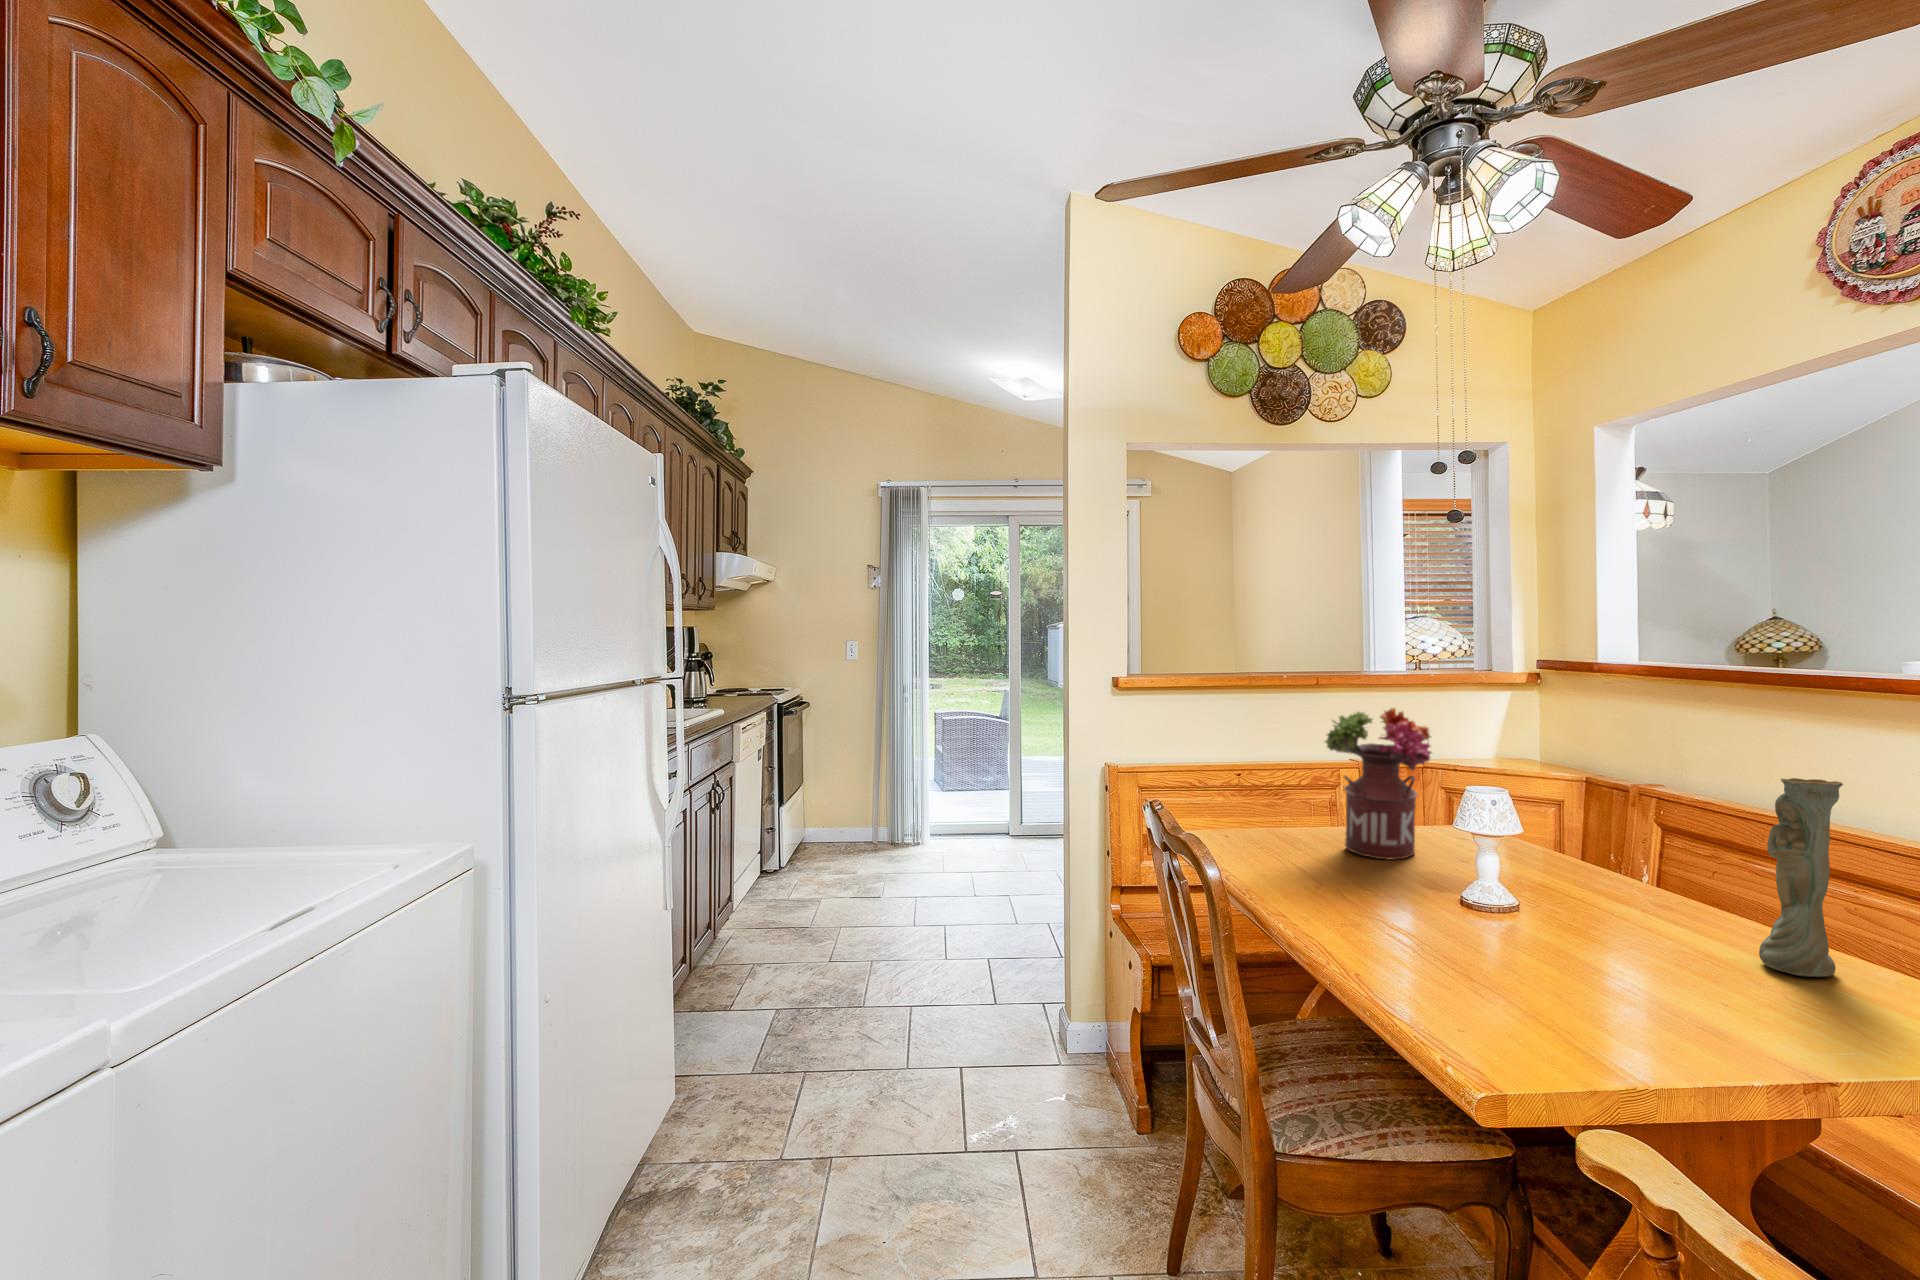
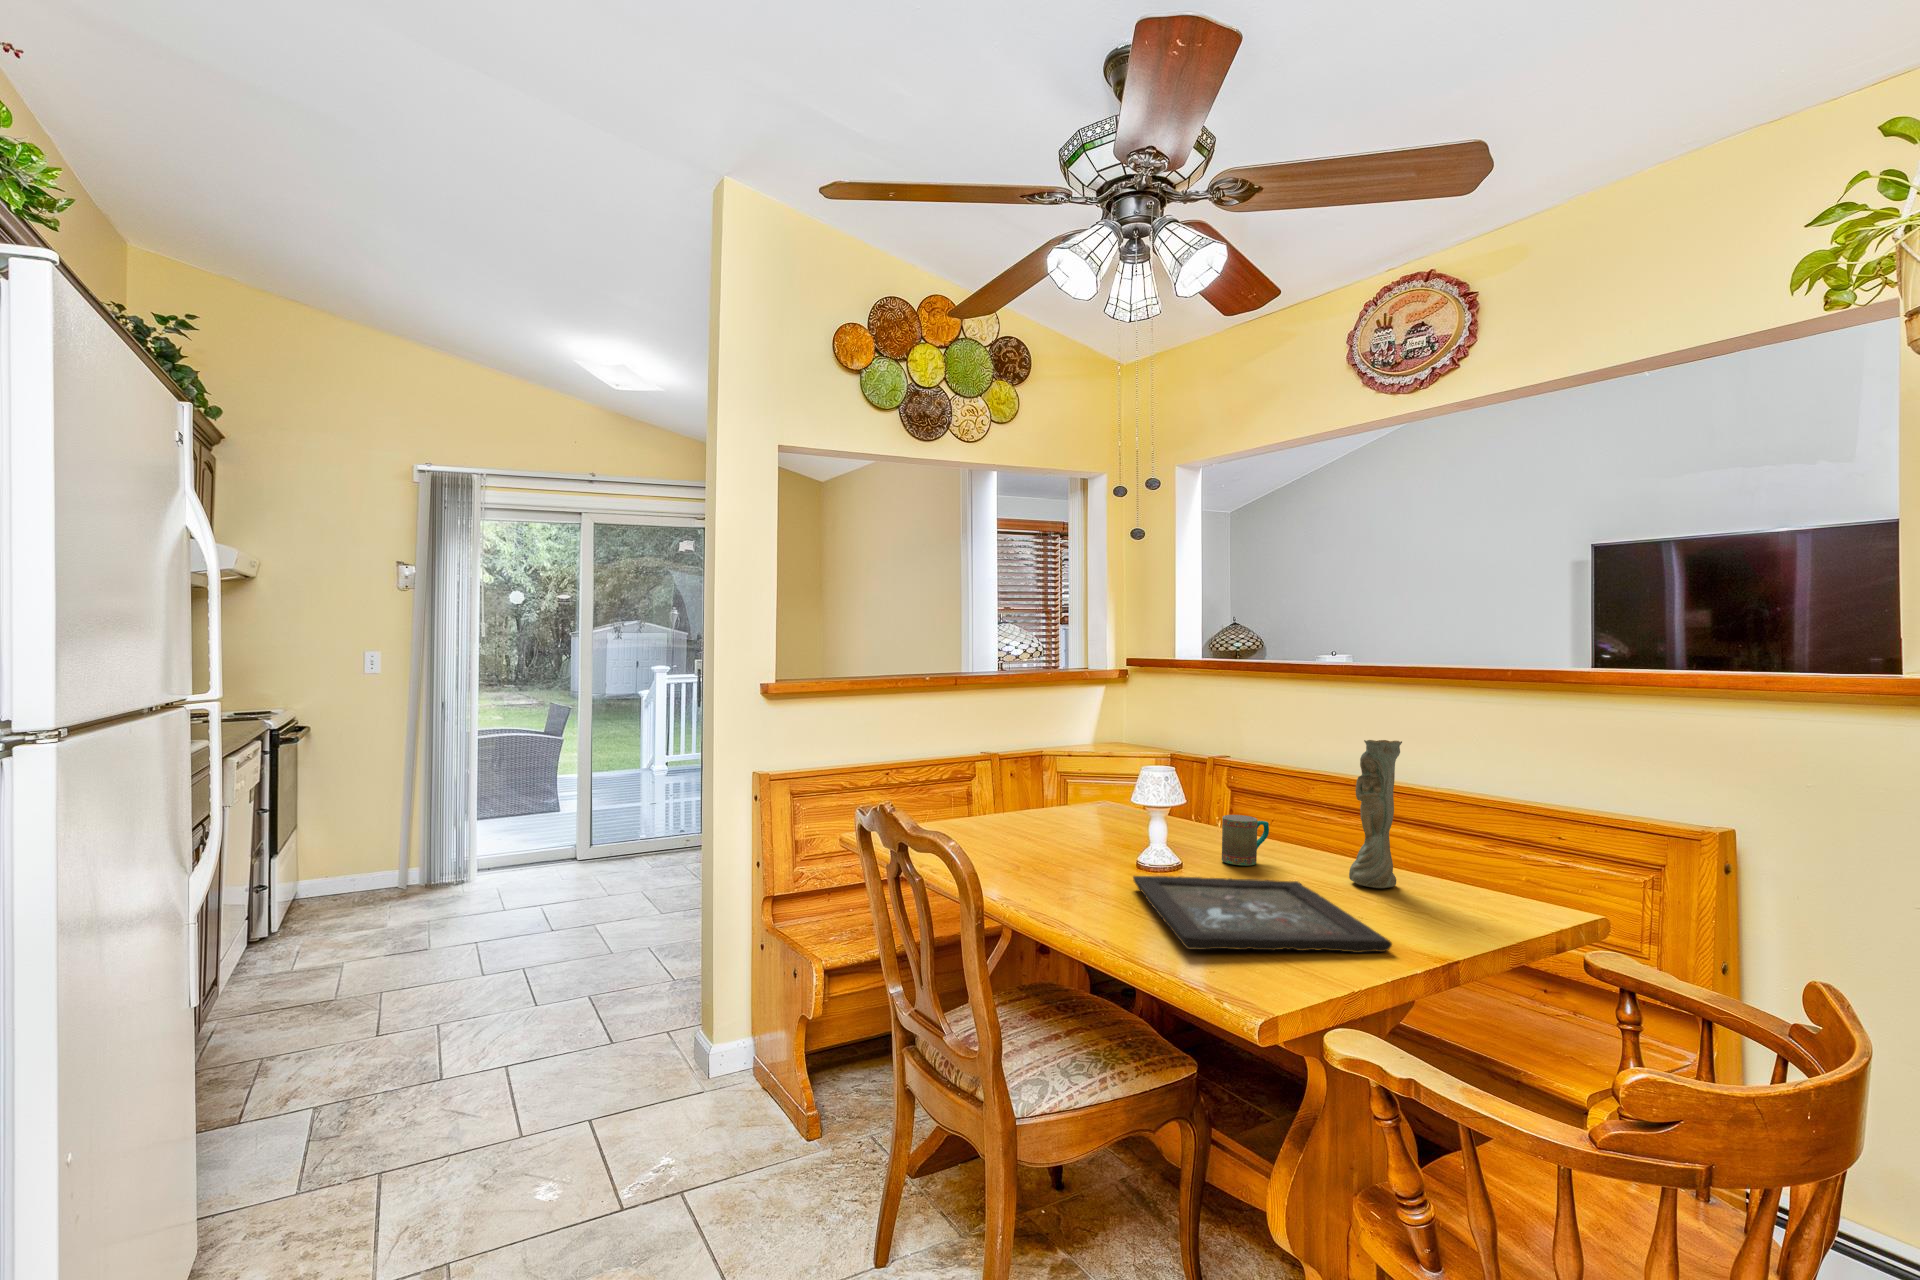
flower arrangement: present [1325,708,1431,860] -> none [997,699,1090,835]
mug: none [1586,858,1658,923] -> present [1222,815,1269,865]
tray: none [1434,918,1736,1057] -> present [1133,876,1392,953]

